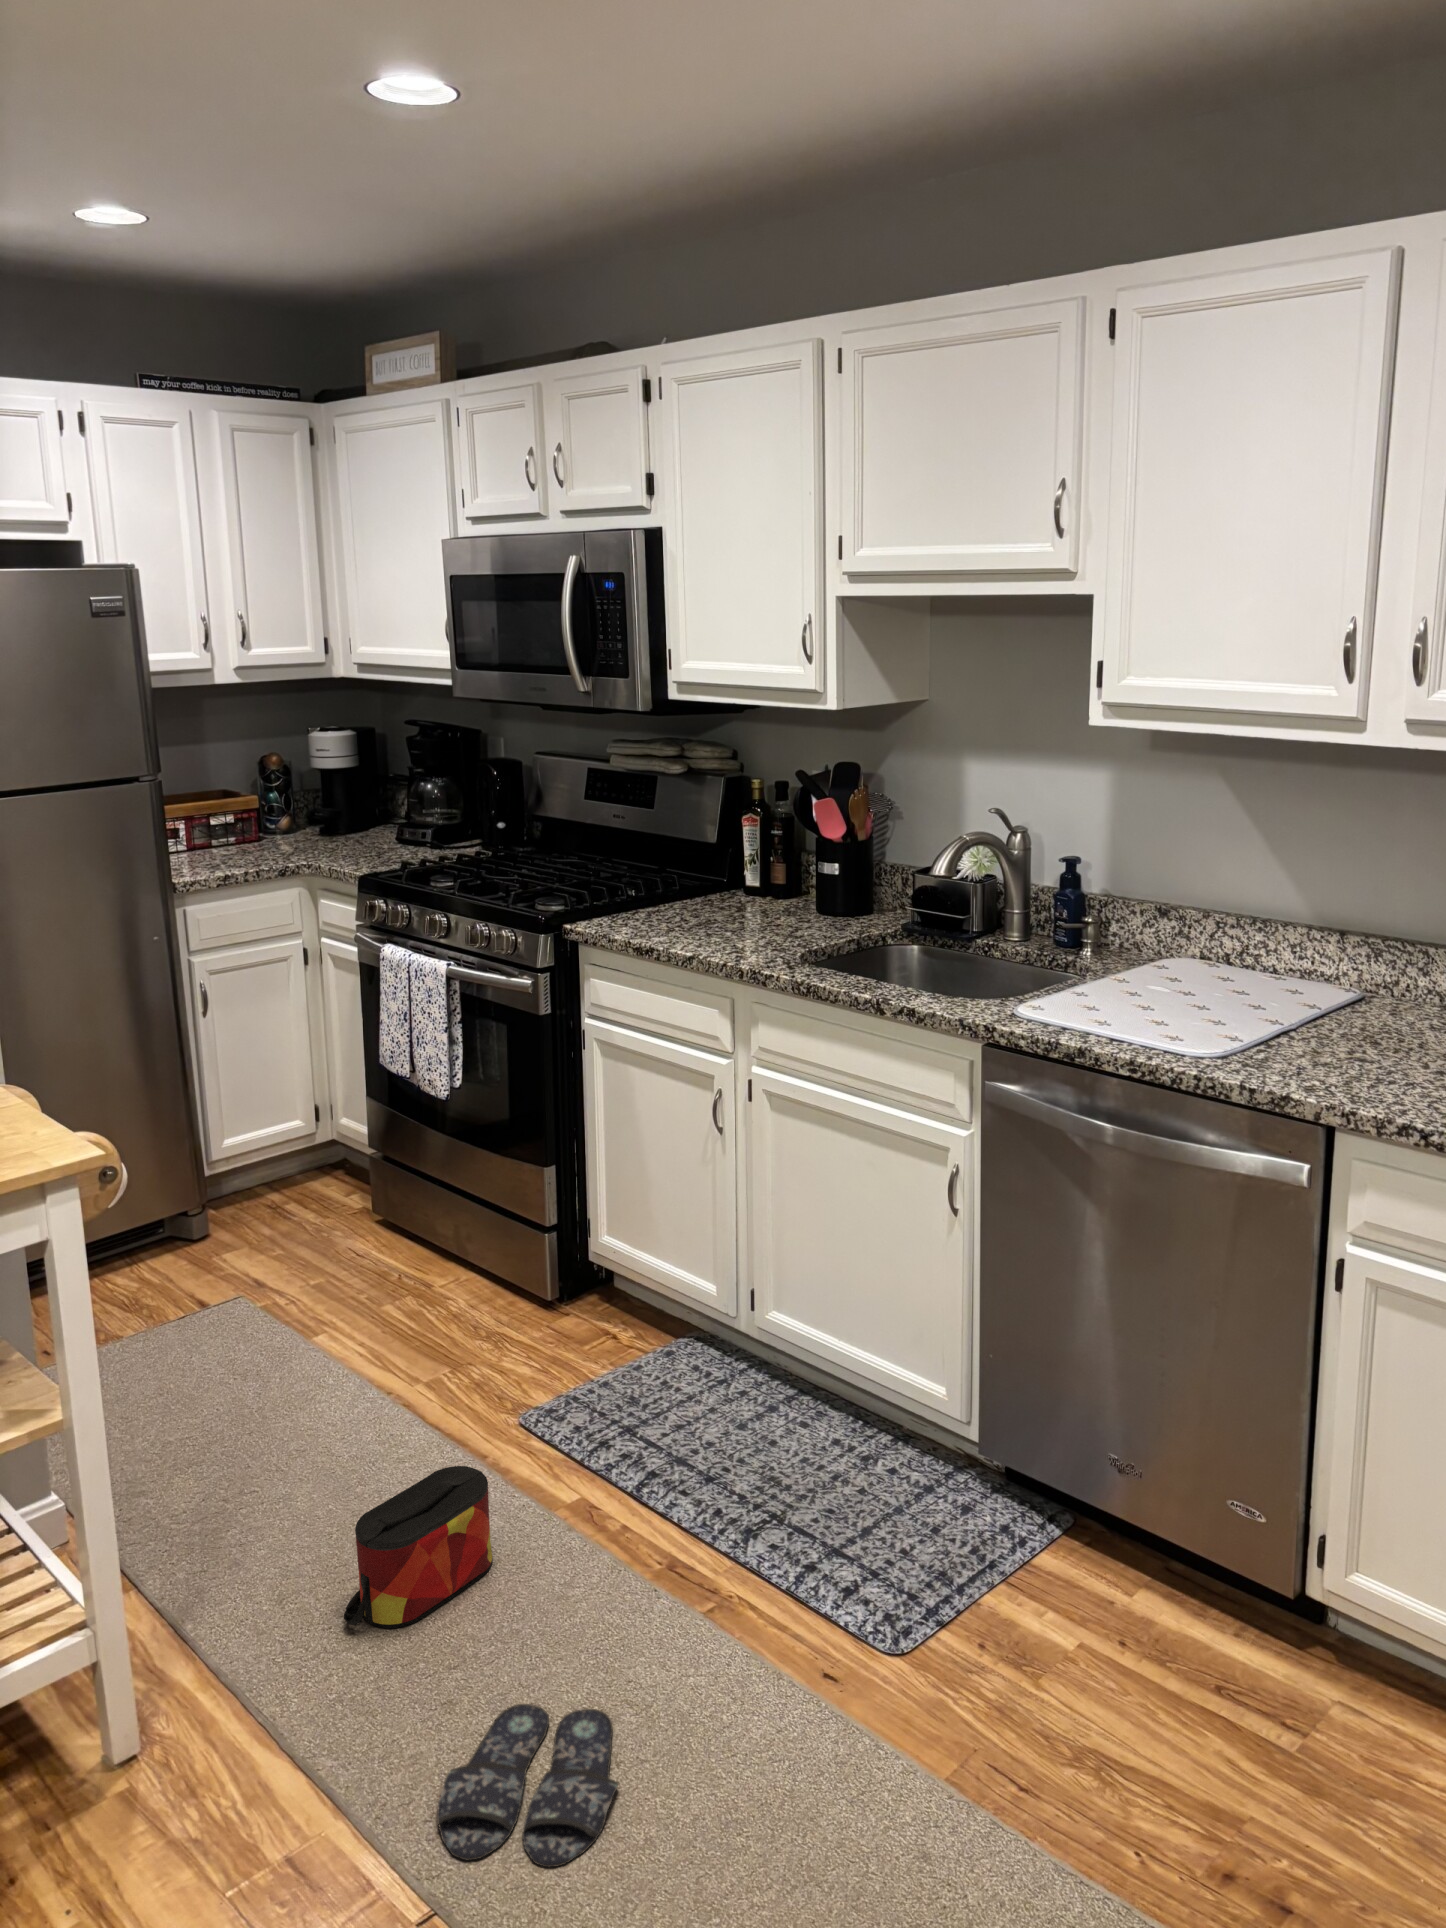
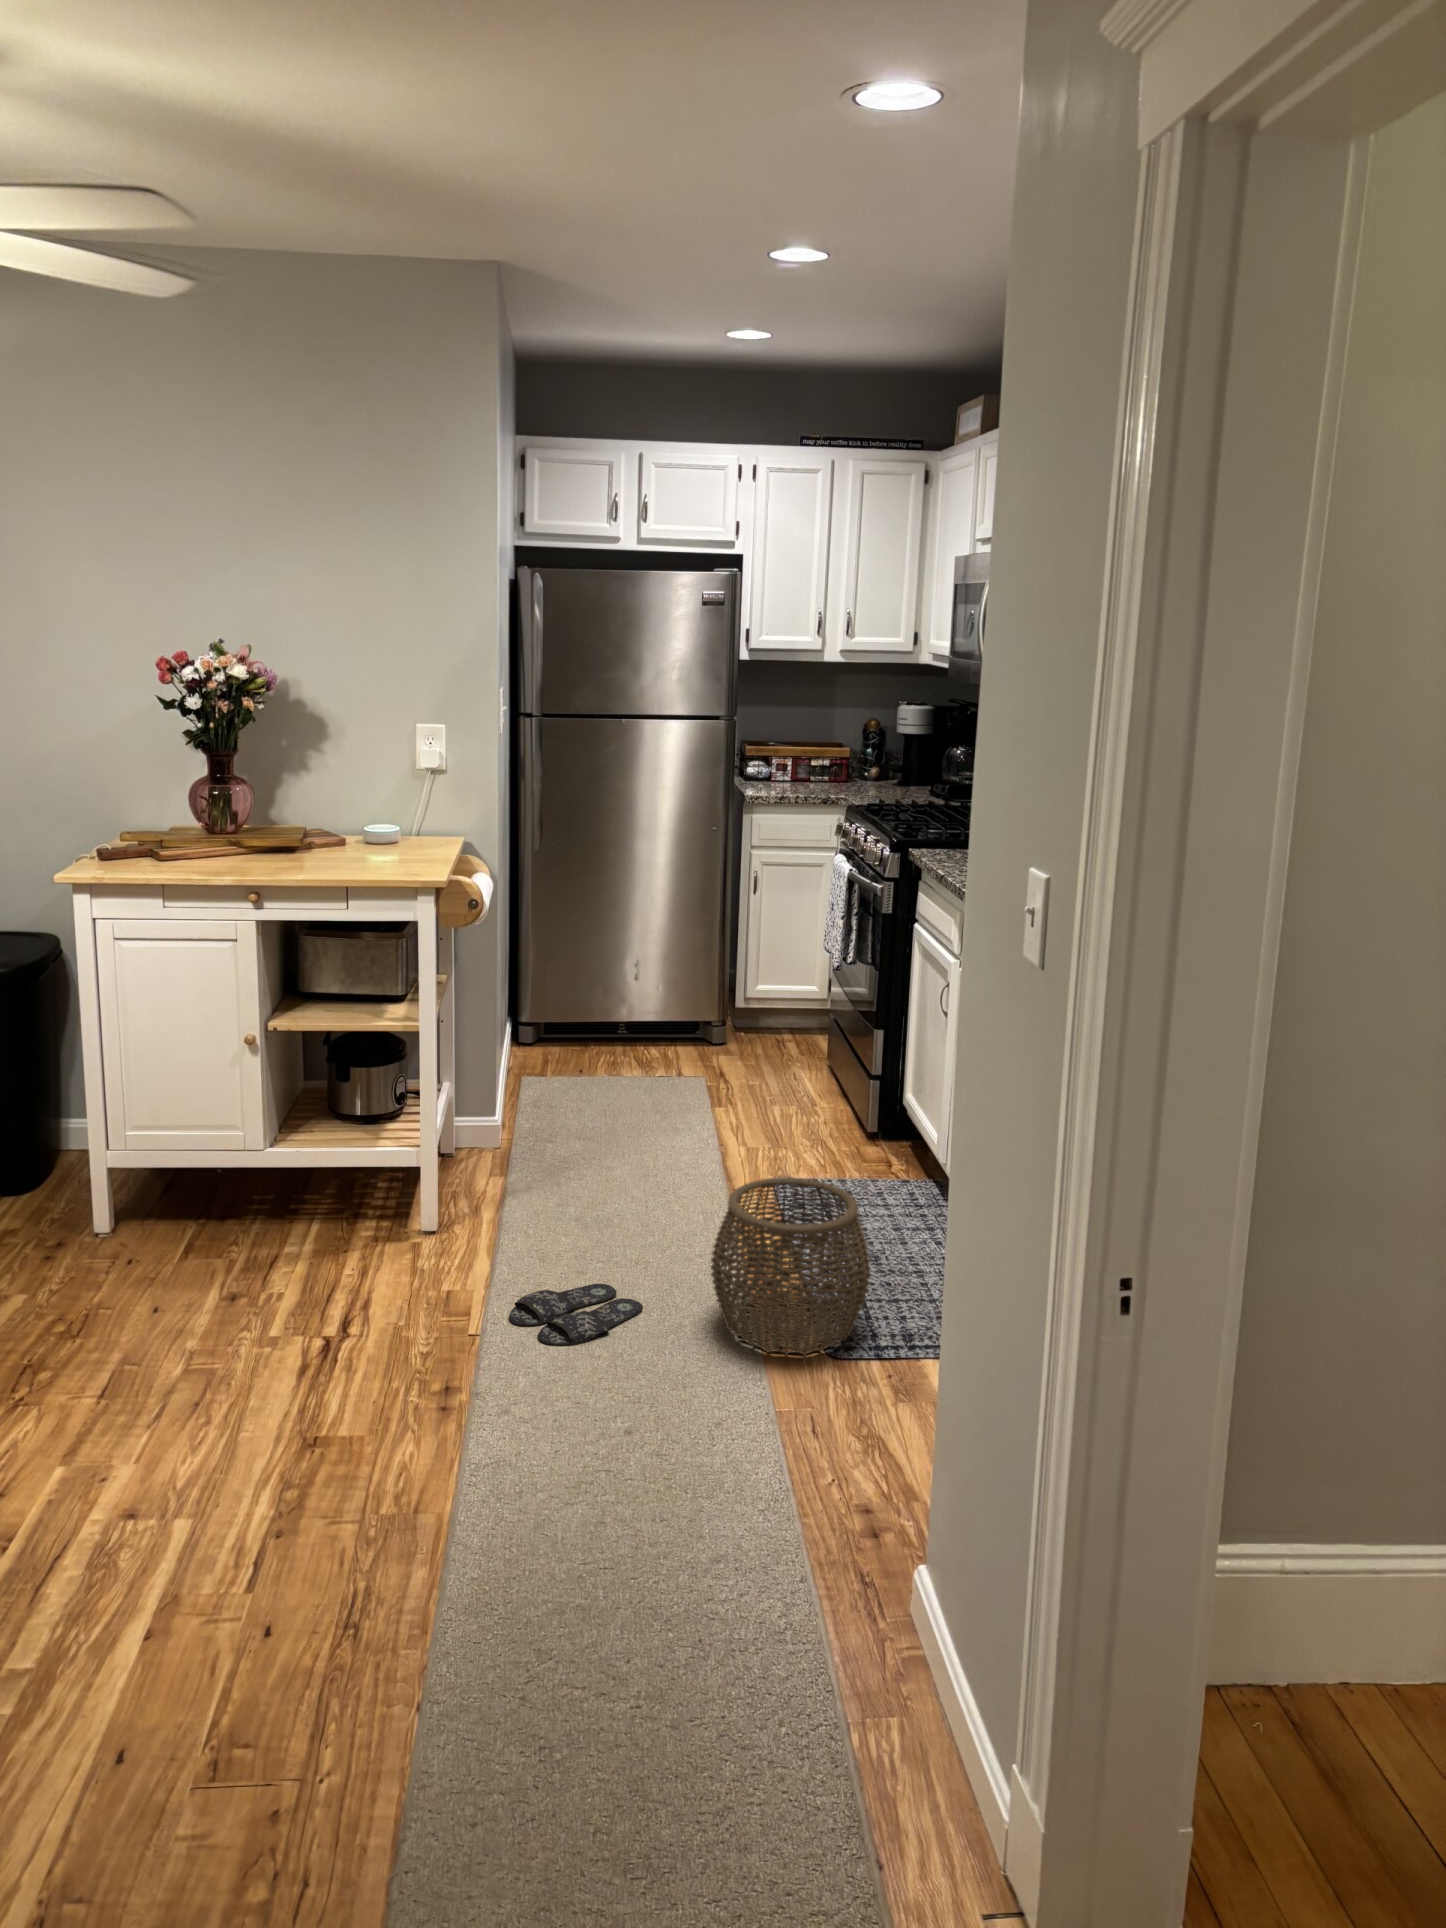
woven basket: none [689,1422,911,1697] -> present [711,1178,871,1355]
bag: present [344,1466,493,1628] -> none [572,1162,685,1237]

